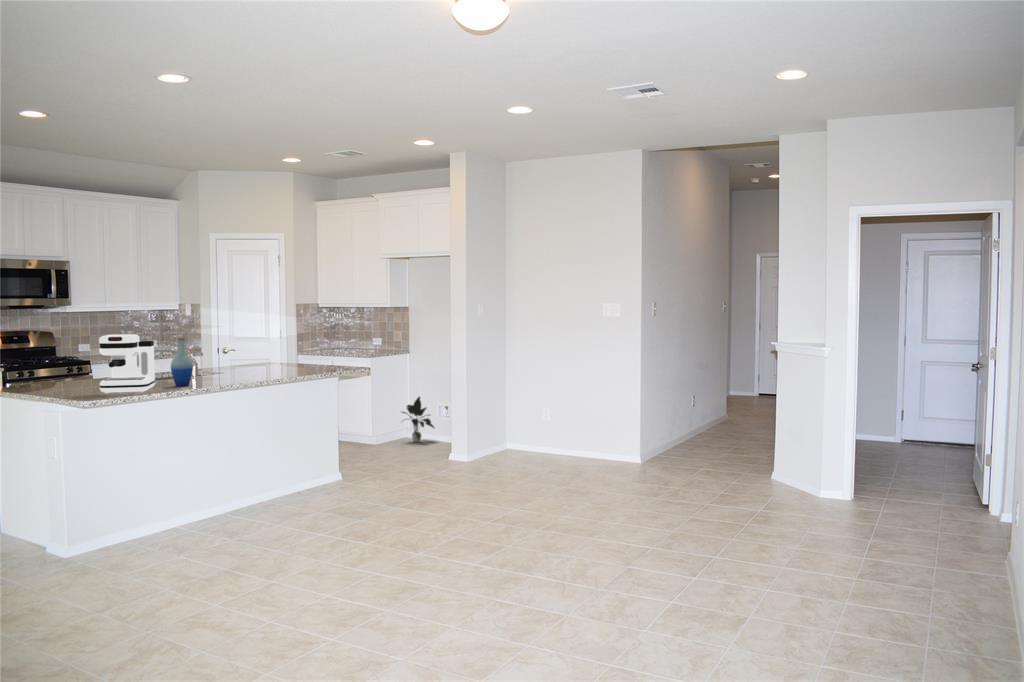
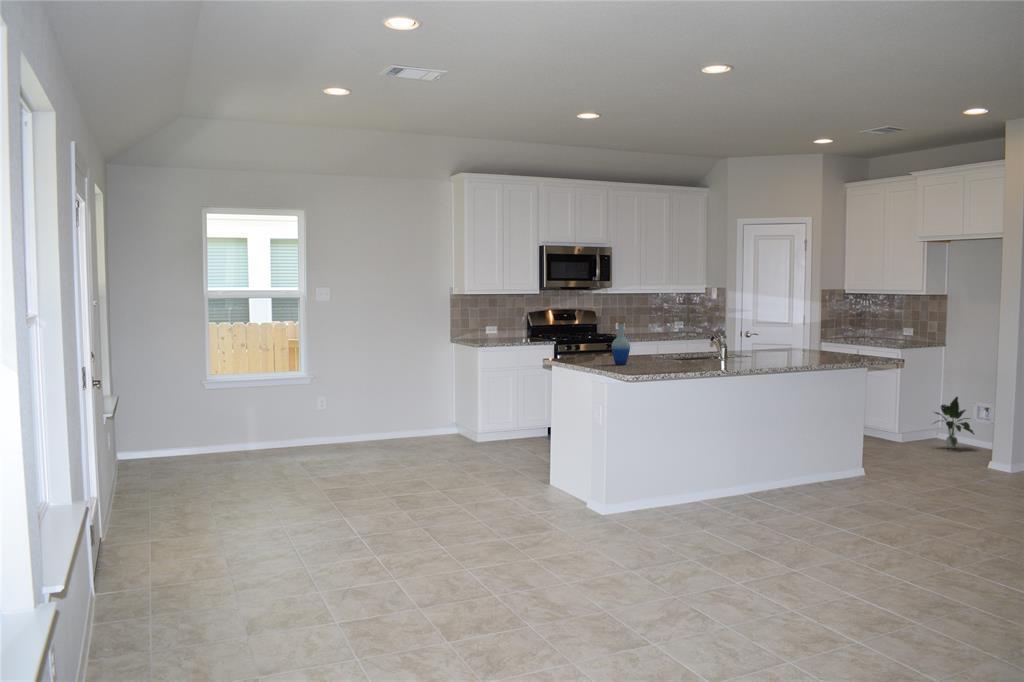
coffee maker: present [99,334,155,394] -> none [650,318,692,369]
bottle: present [171,338,193,386] -> present [612,322,630,365]

